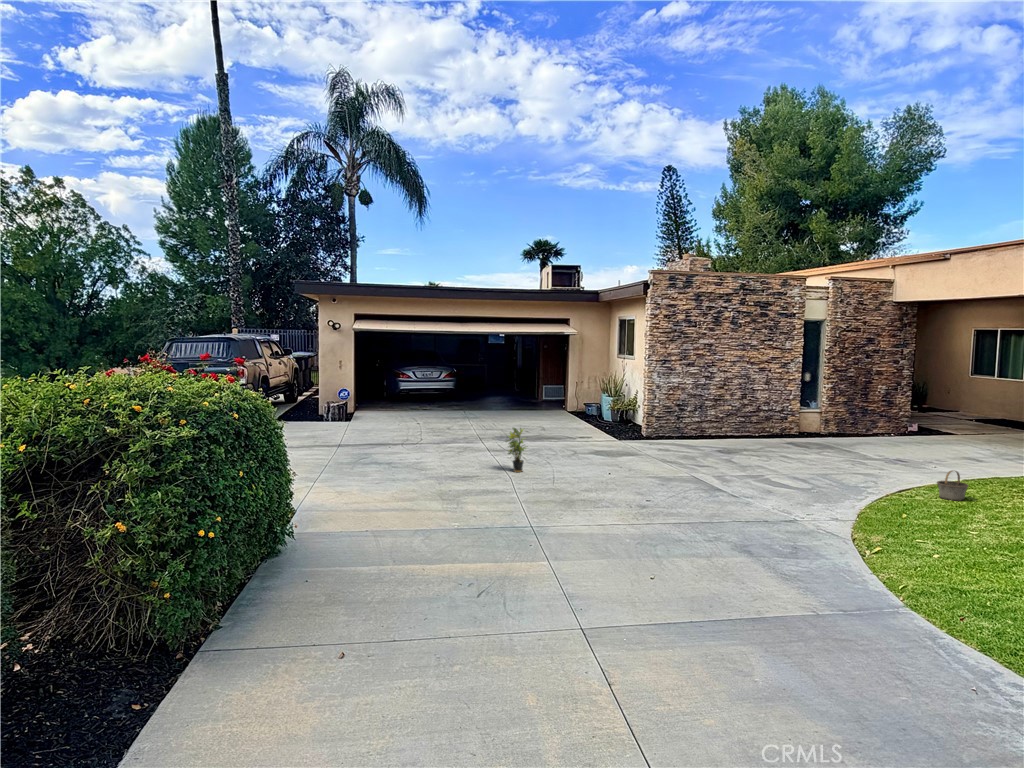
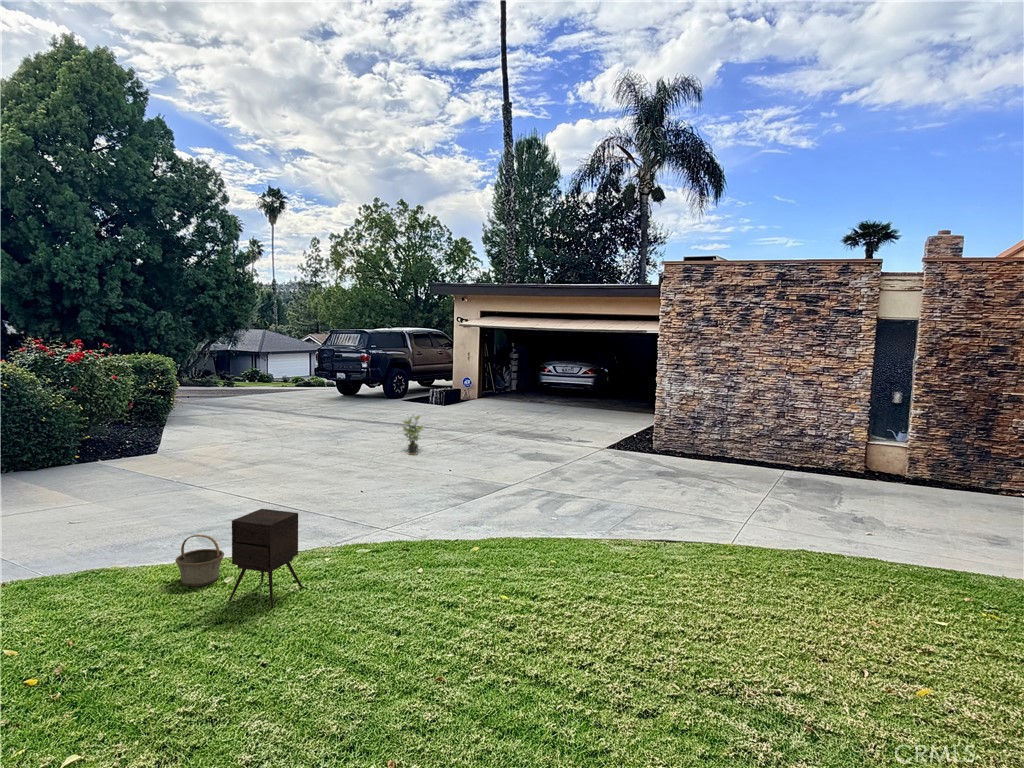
basket: present [937,470,969,501] -> present [176,535,224,586]
side table: none [918,506,993,596] -> present [229,509,302,608]

